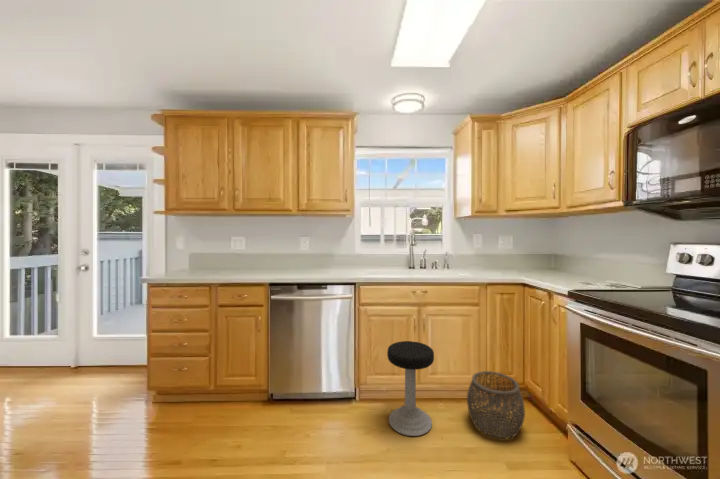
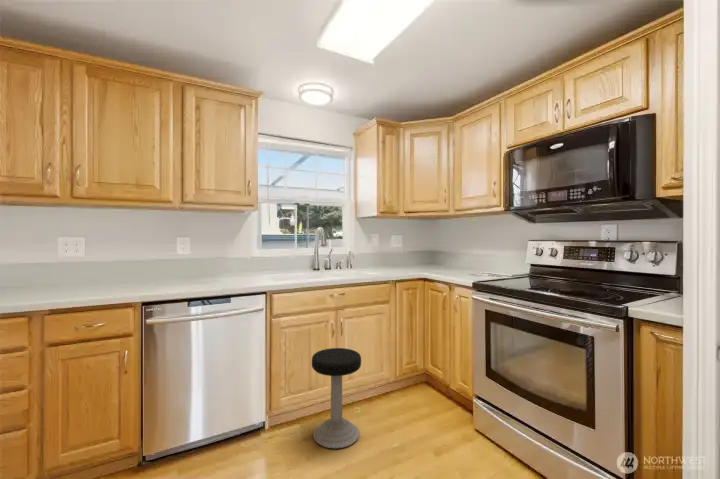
woven basket: present [467,371,525,439] -> none [387,366,439,427]

